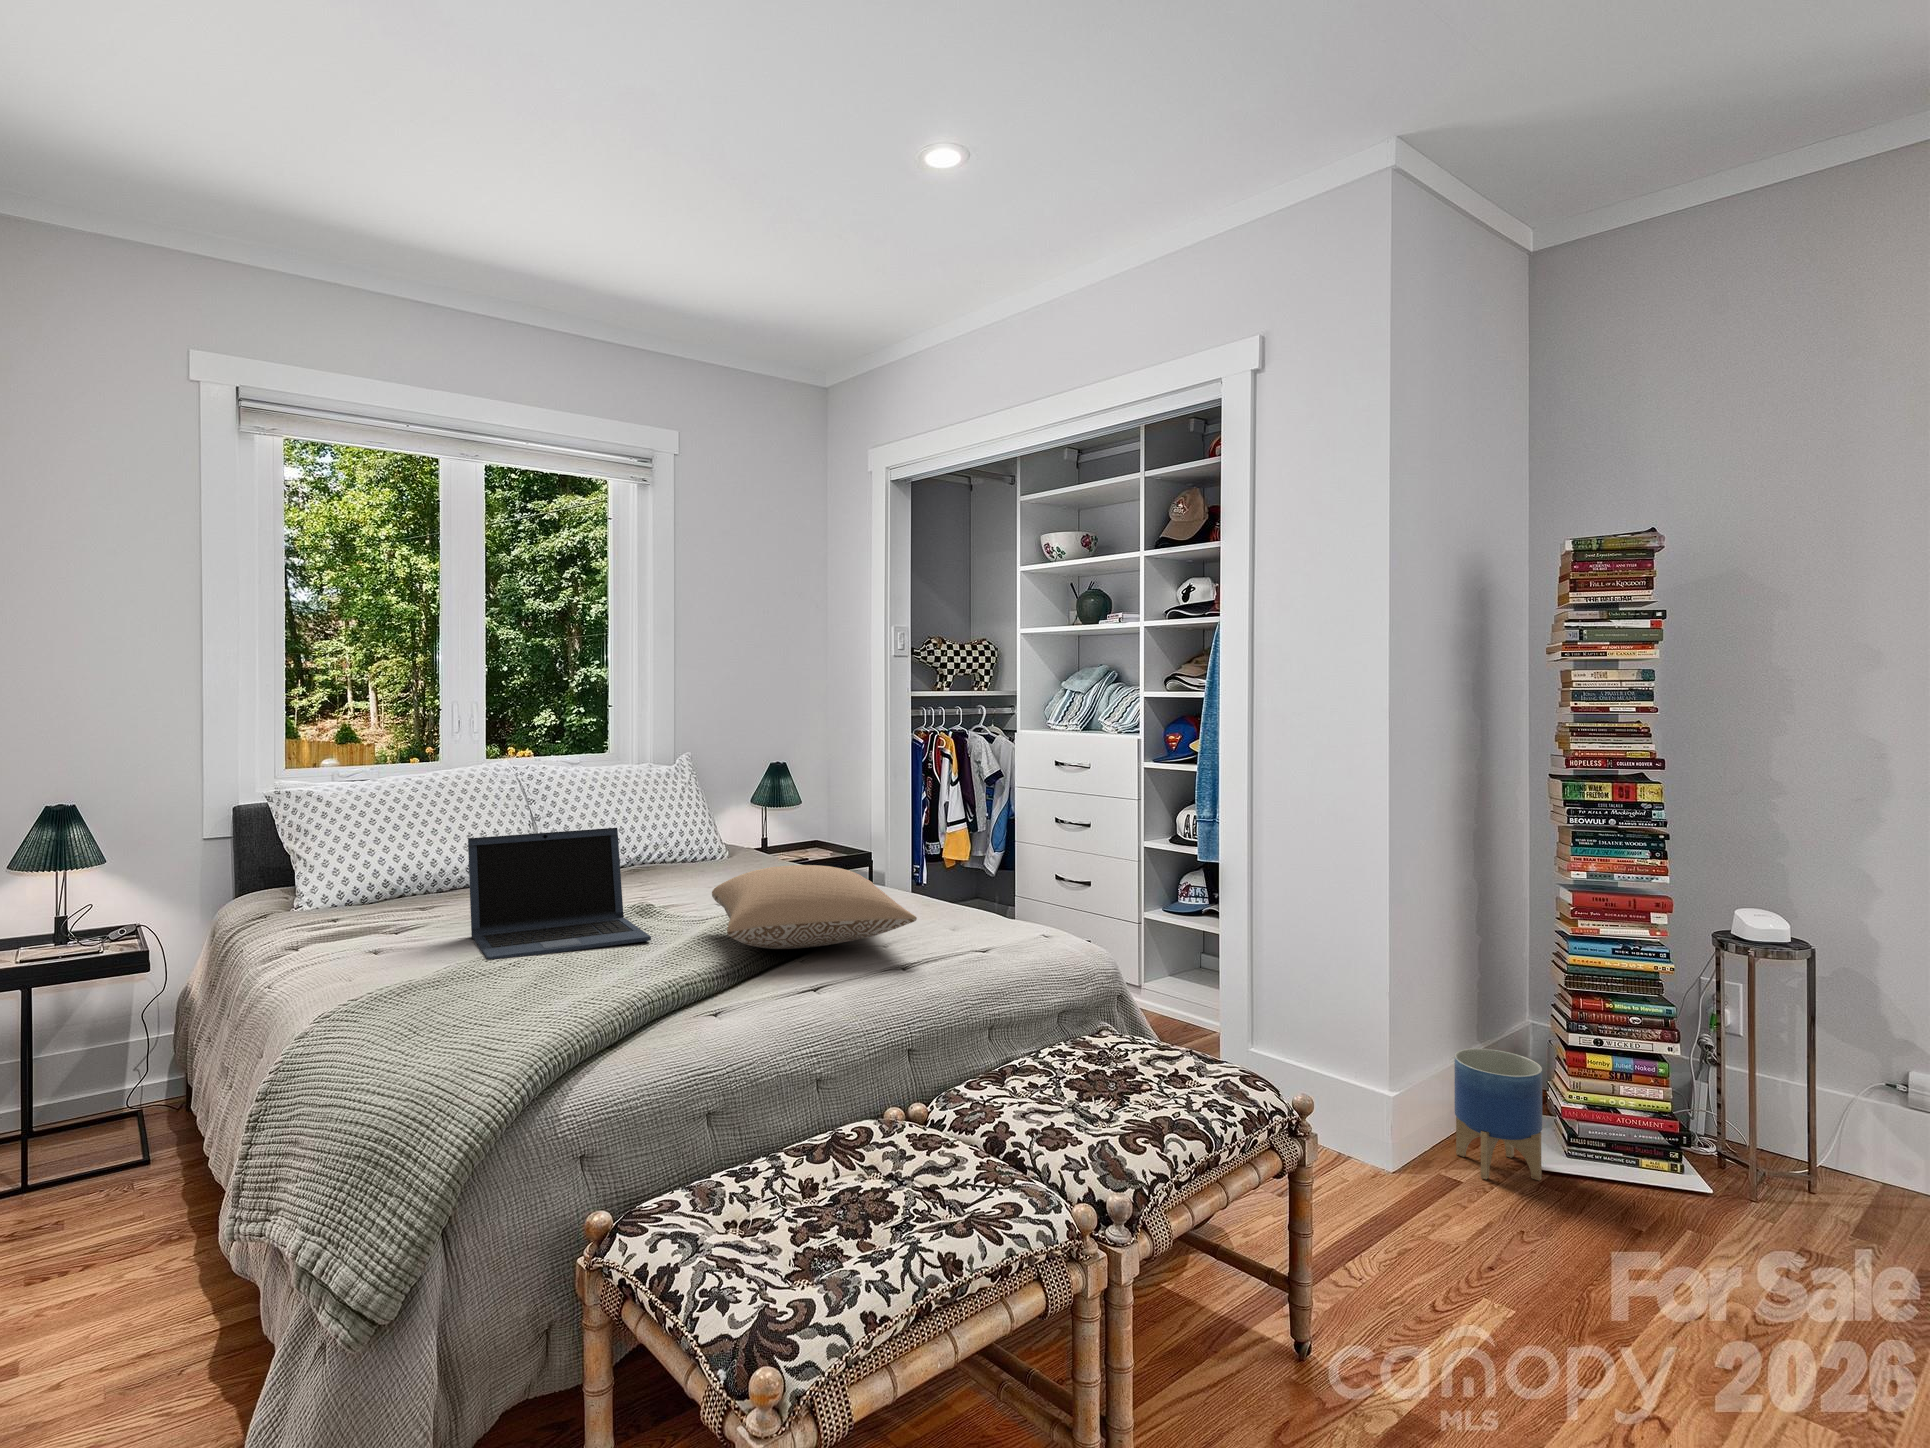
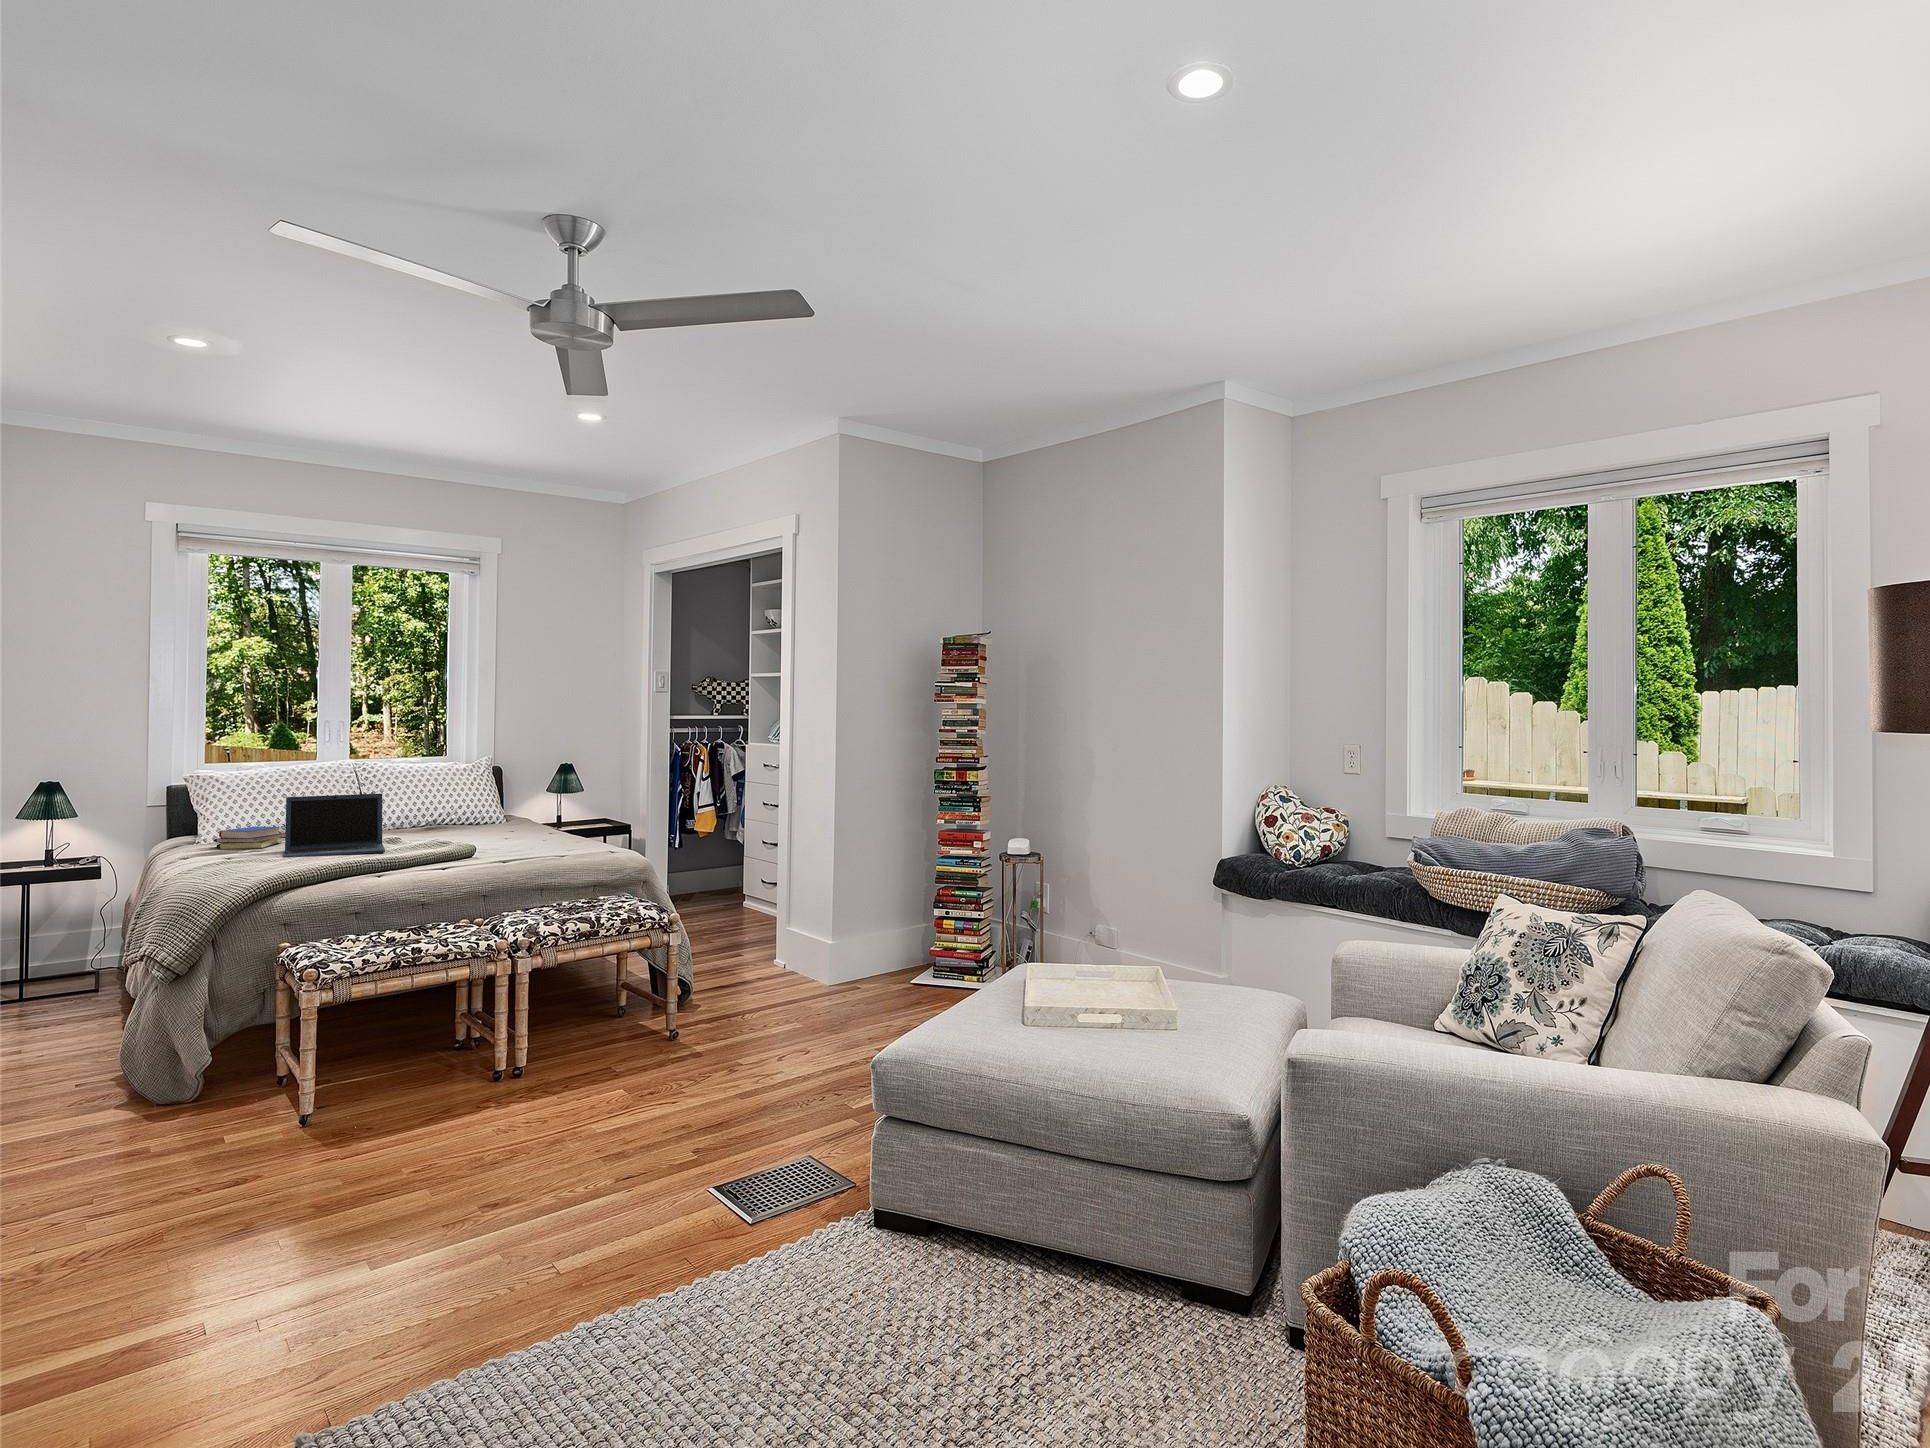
pillow: present [712,865,917,949] -> none [410,812,533,855]
book: none [343,884,456,933] -> present [214,826,285,849]
planter: present [1454,1049,1542,1181] -> none [865,920,908,988]

